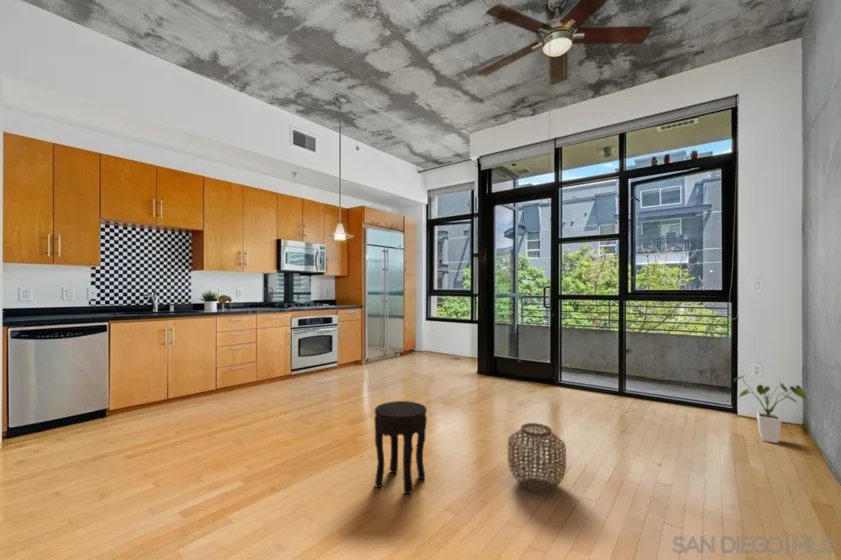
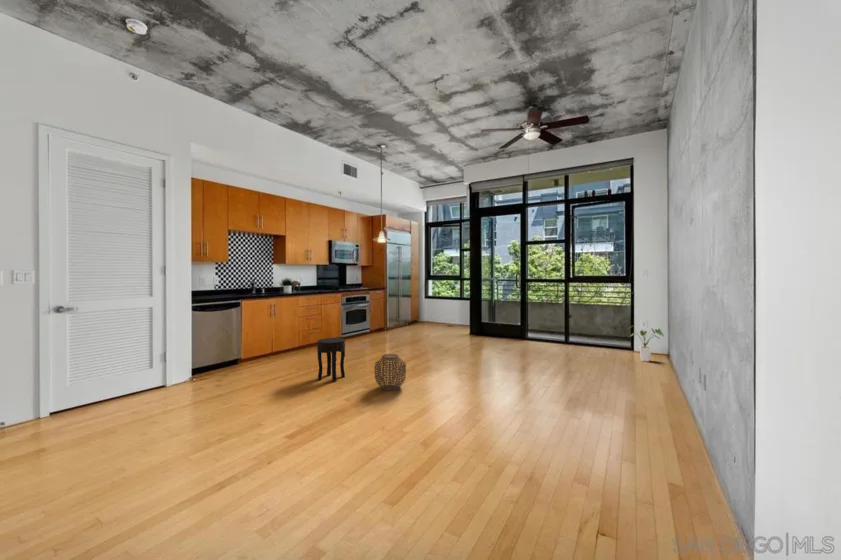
side table: present [375,401,427,494] -> present [317,338,345,382]
woven basket: present [508,423,566,493] -> present [374,354,406,390]

